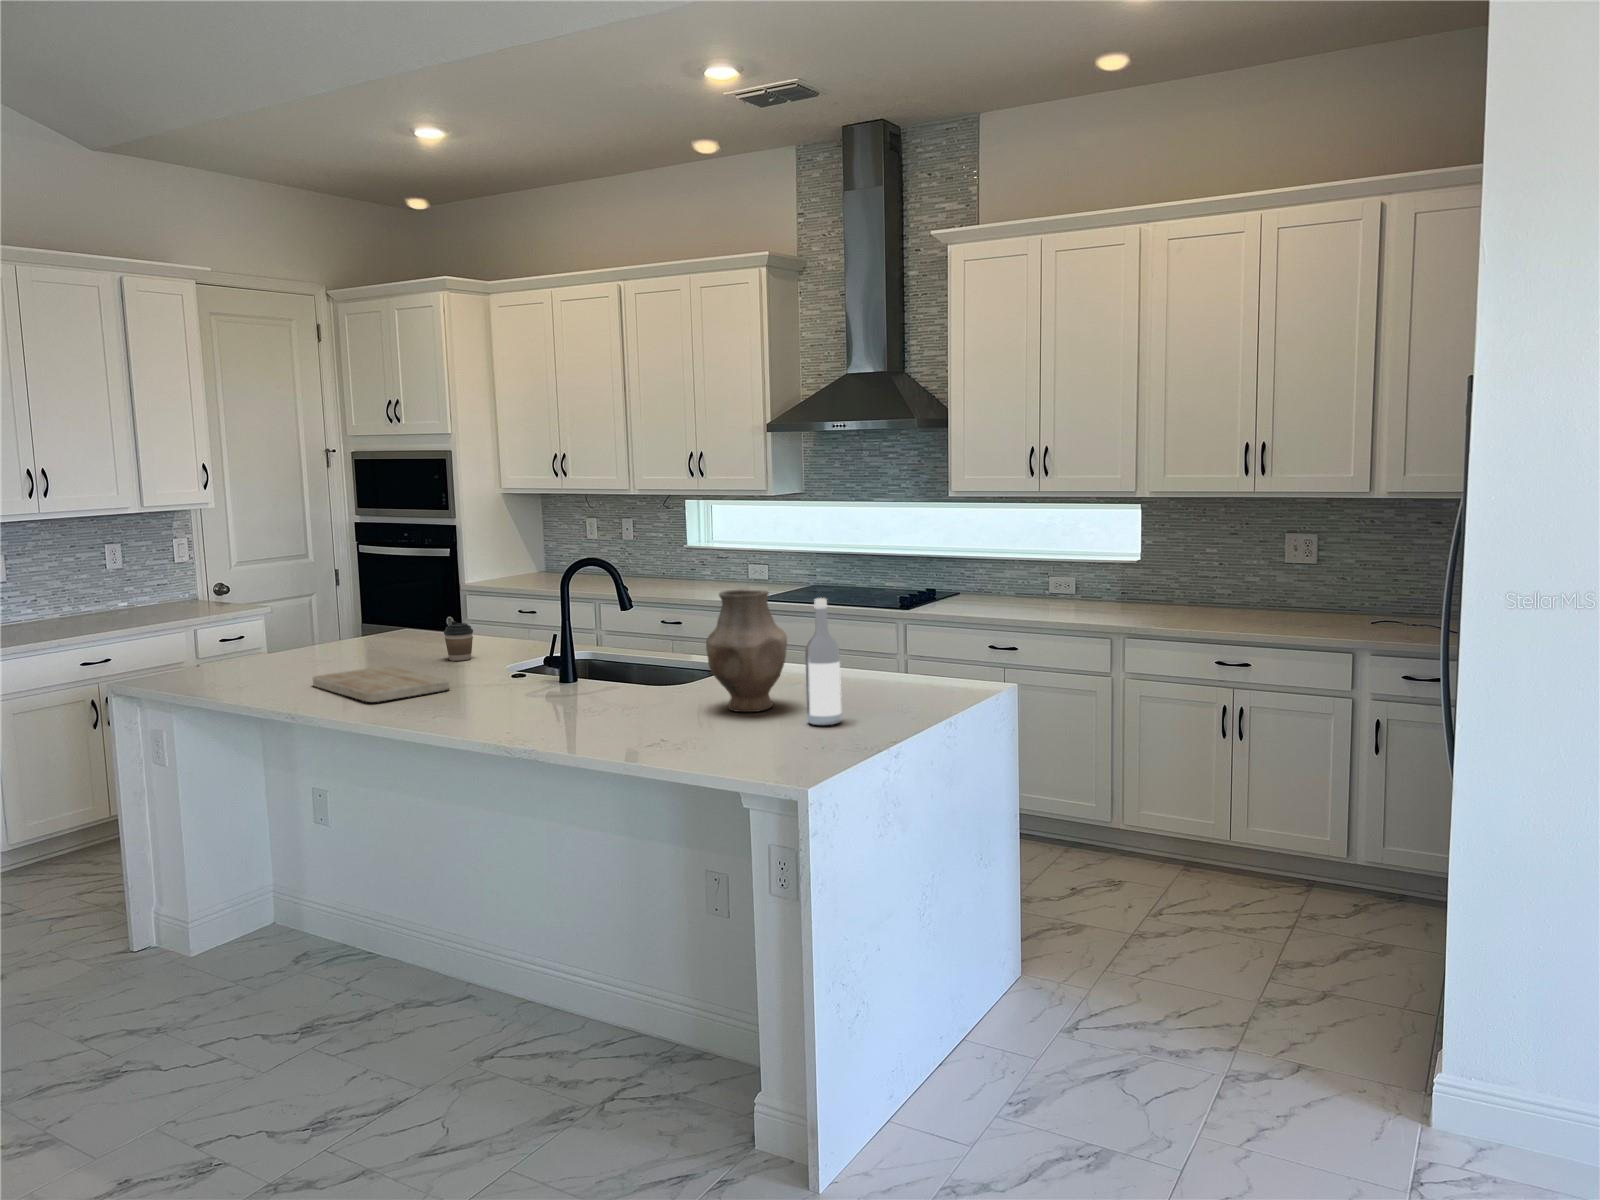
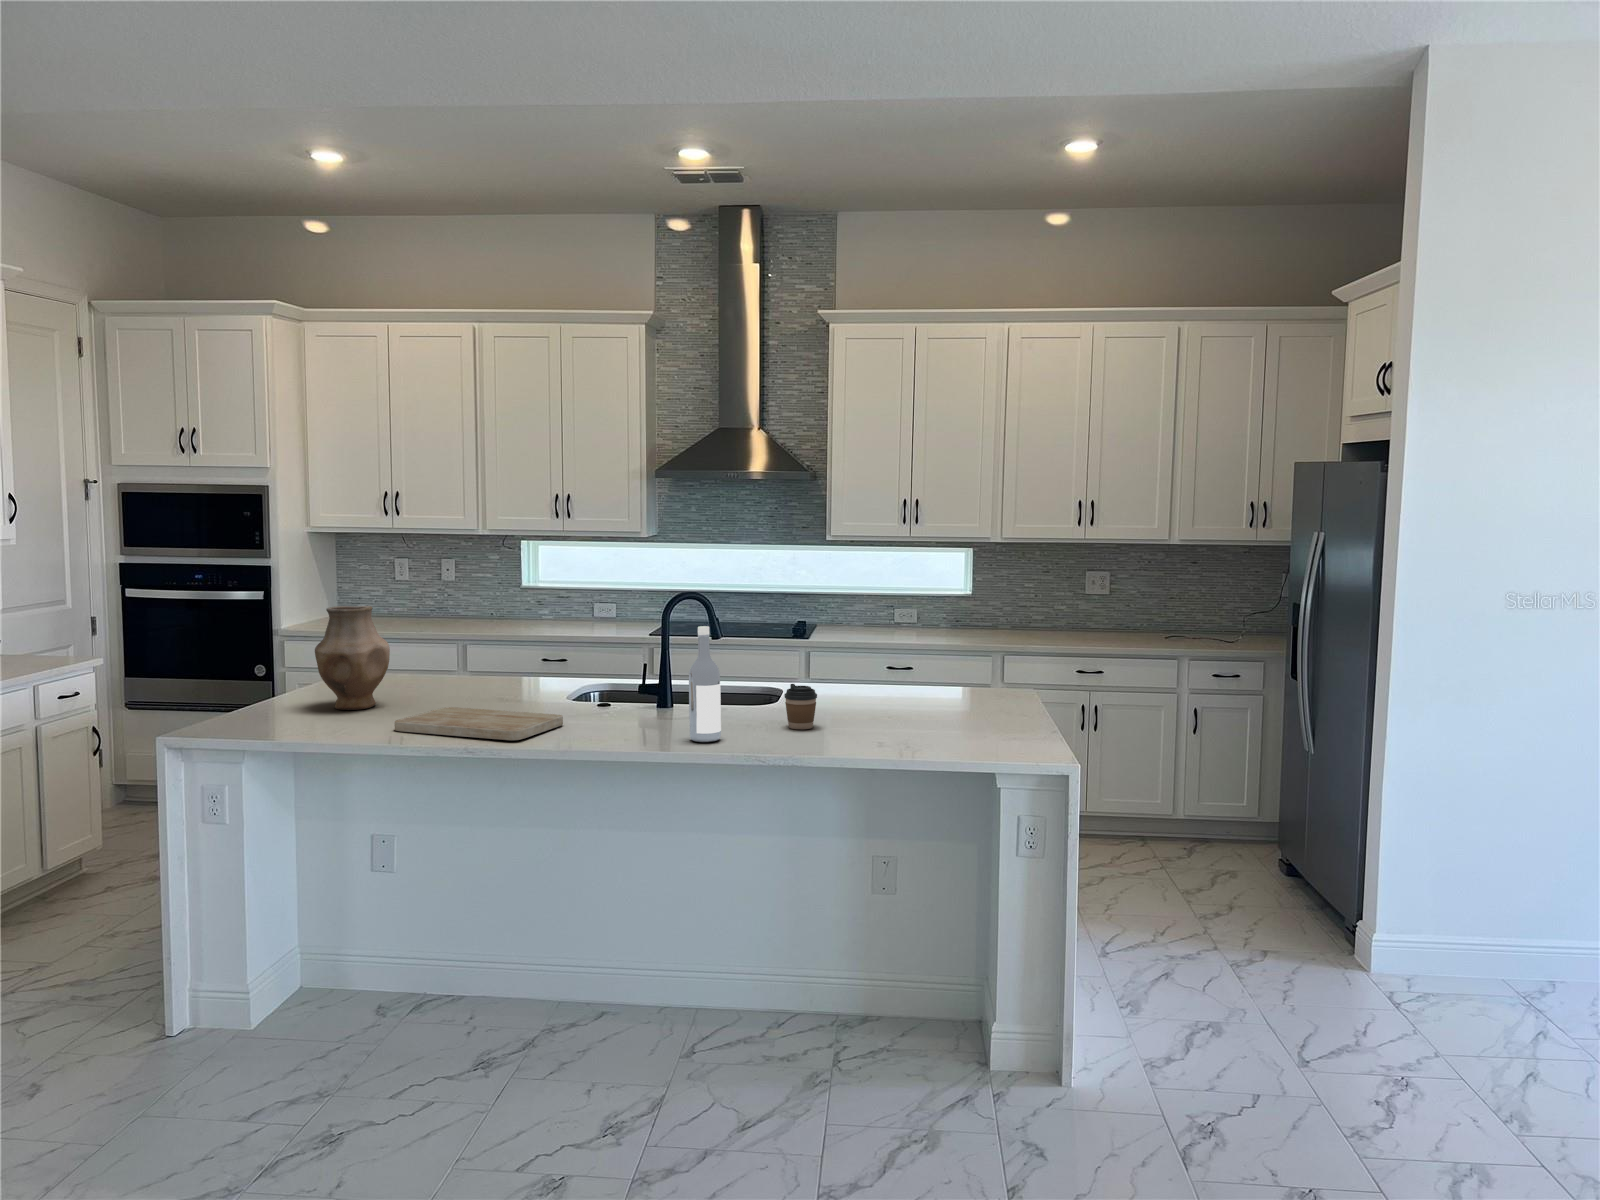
vase: present [706,589,787,712] -> present [315,606,390,710]
wine bottle: present [805,598,841,725] -> present [689,626,721,742]
coffee cup: present [444,621,473,661] -> present [784,684,817,729]

